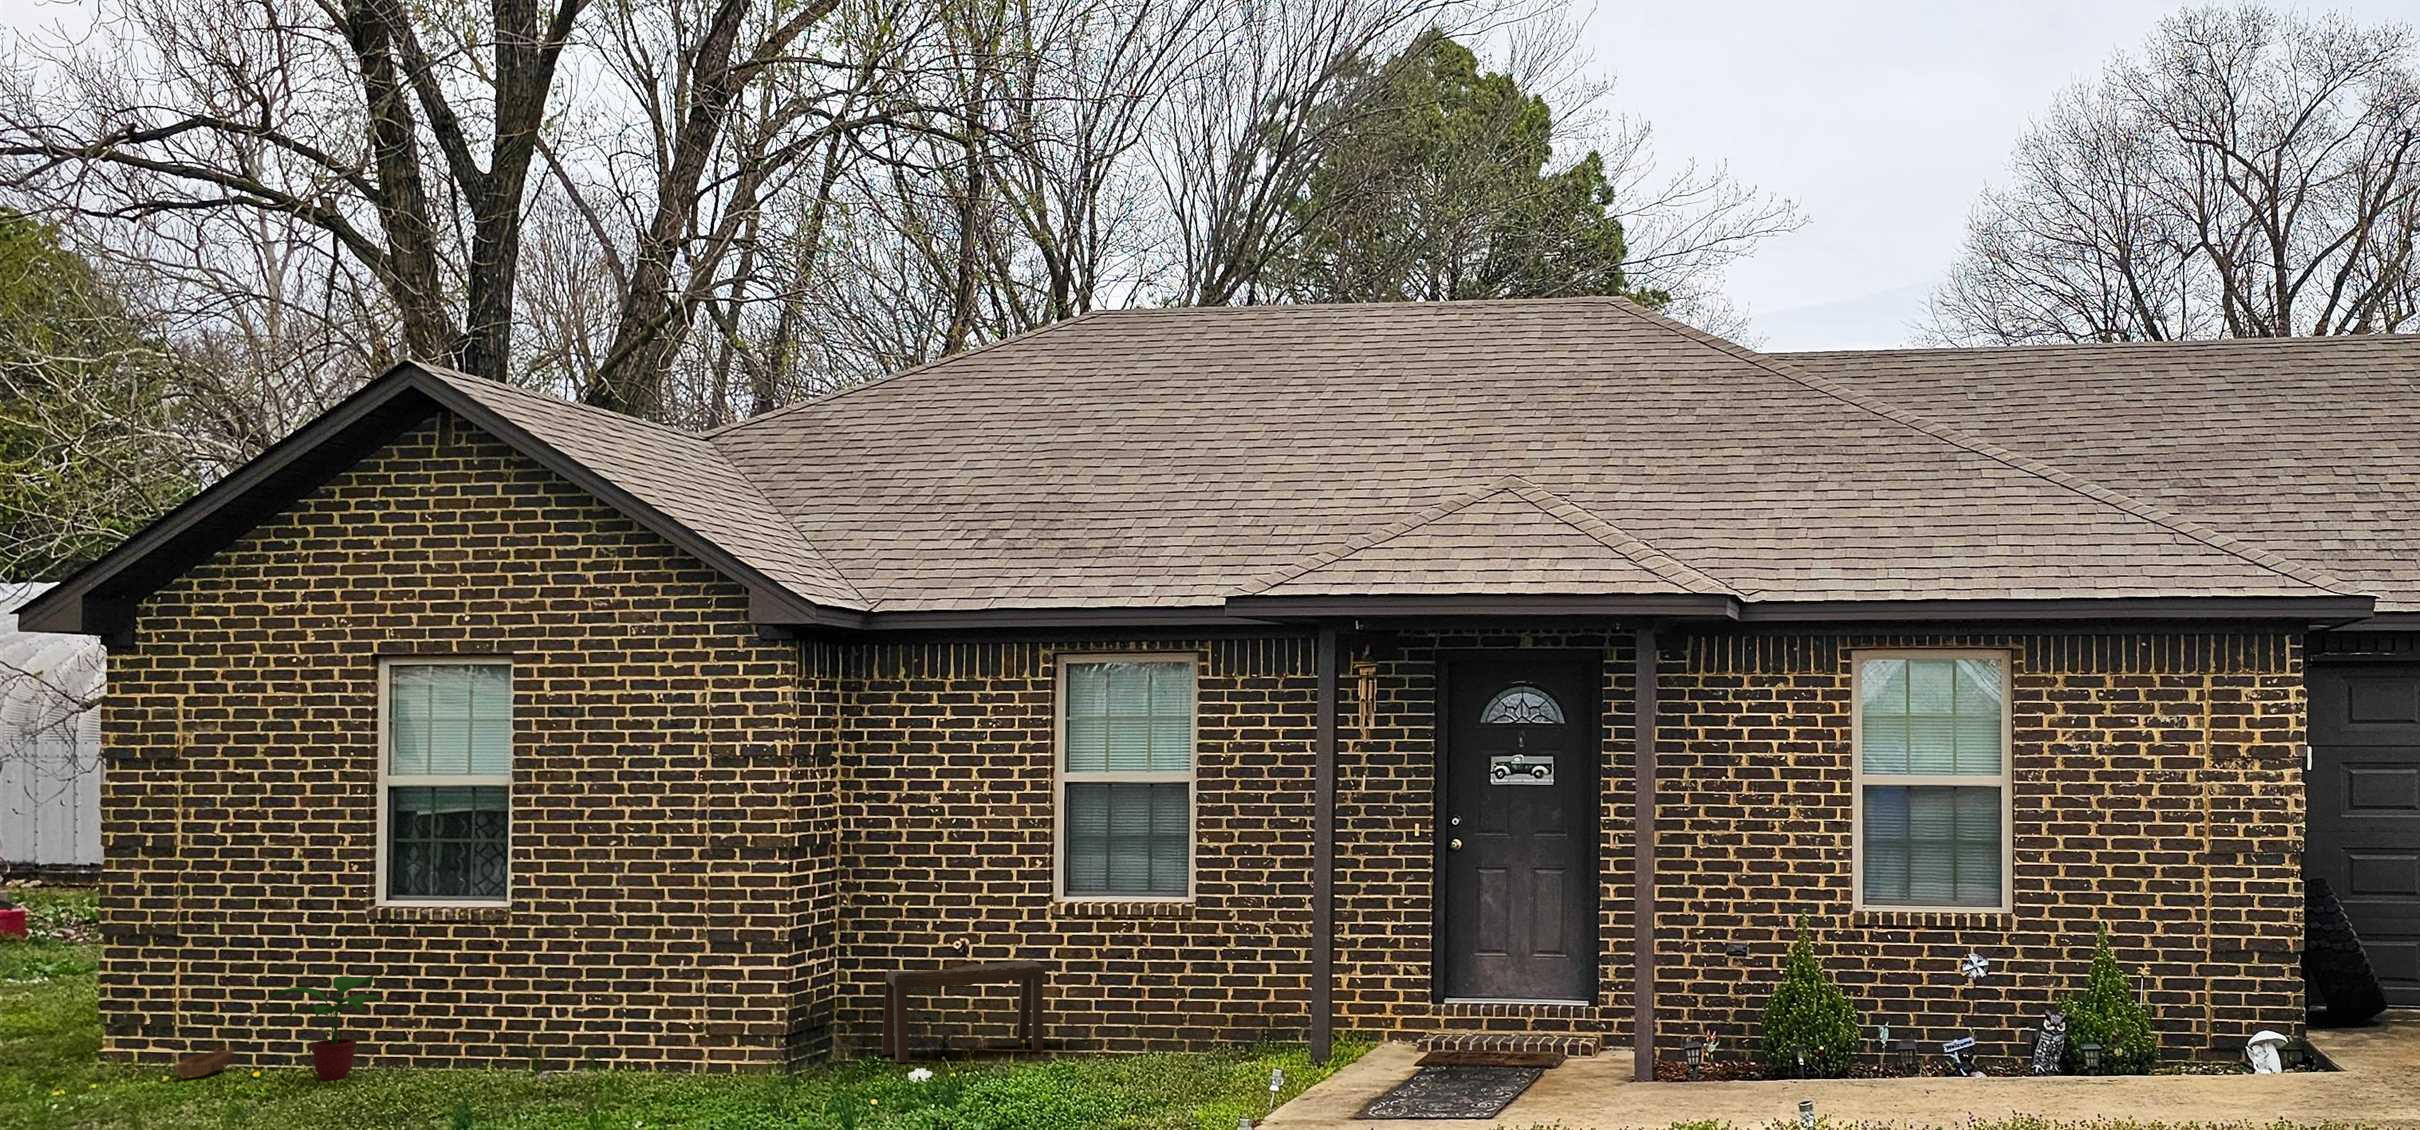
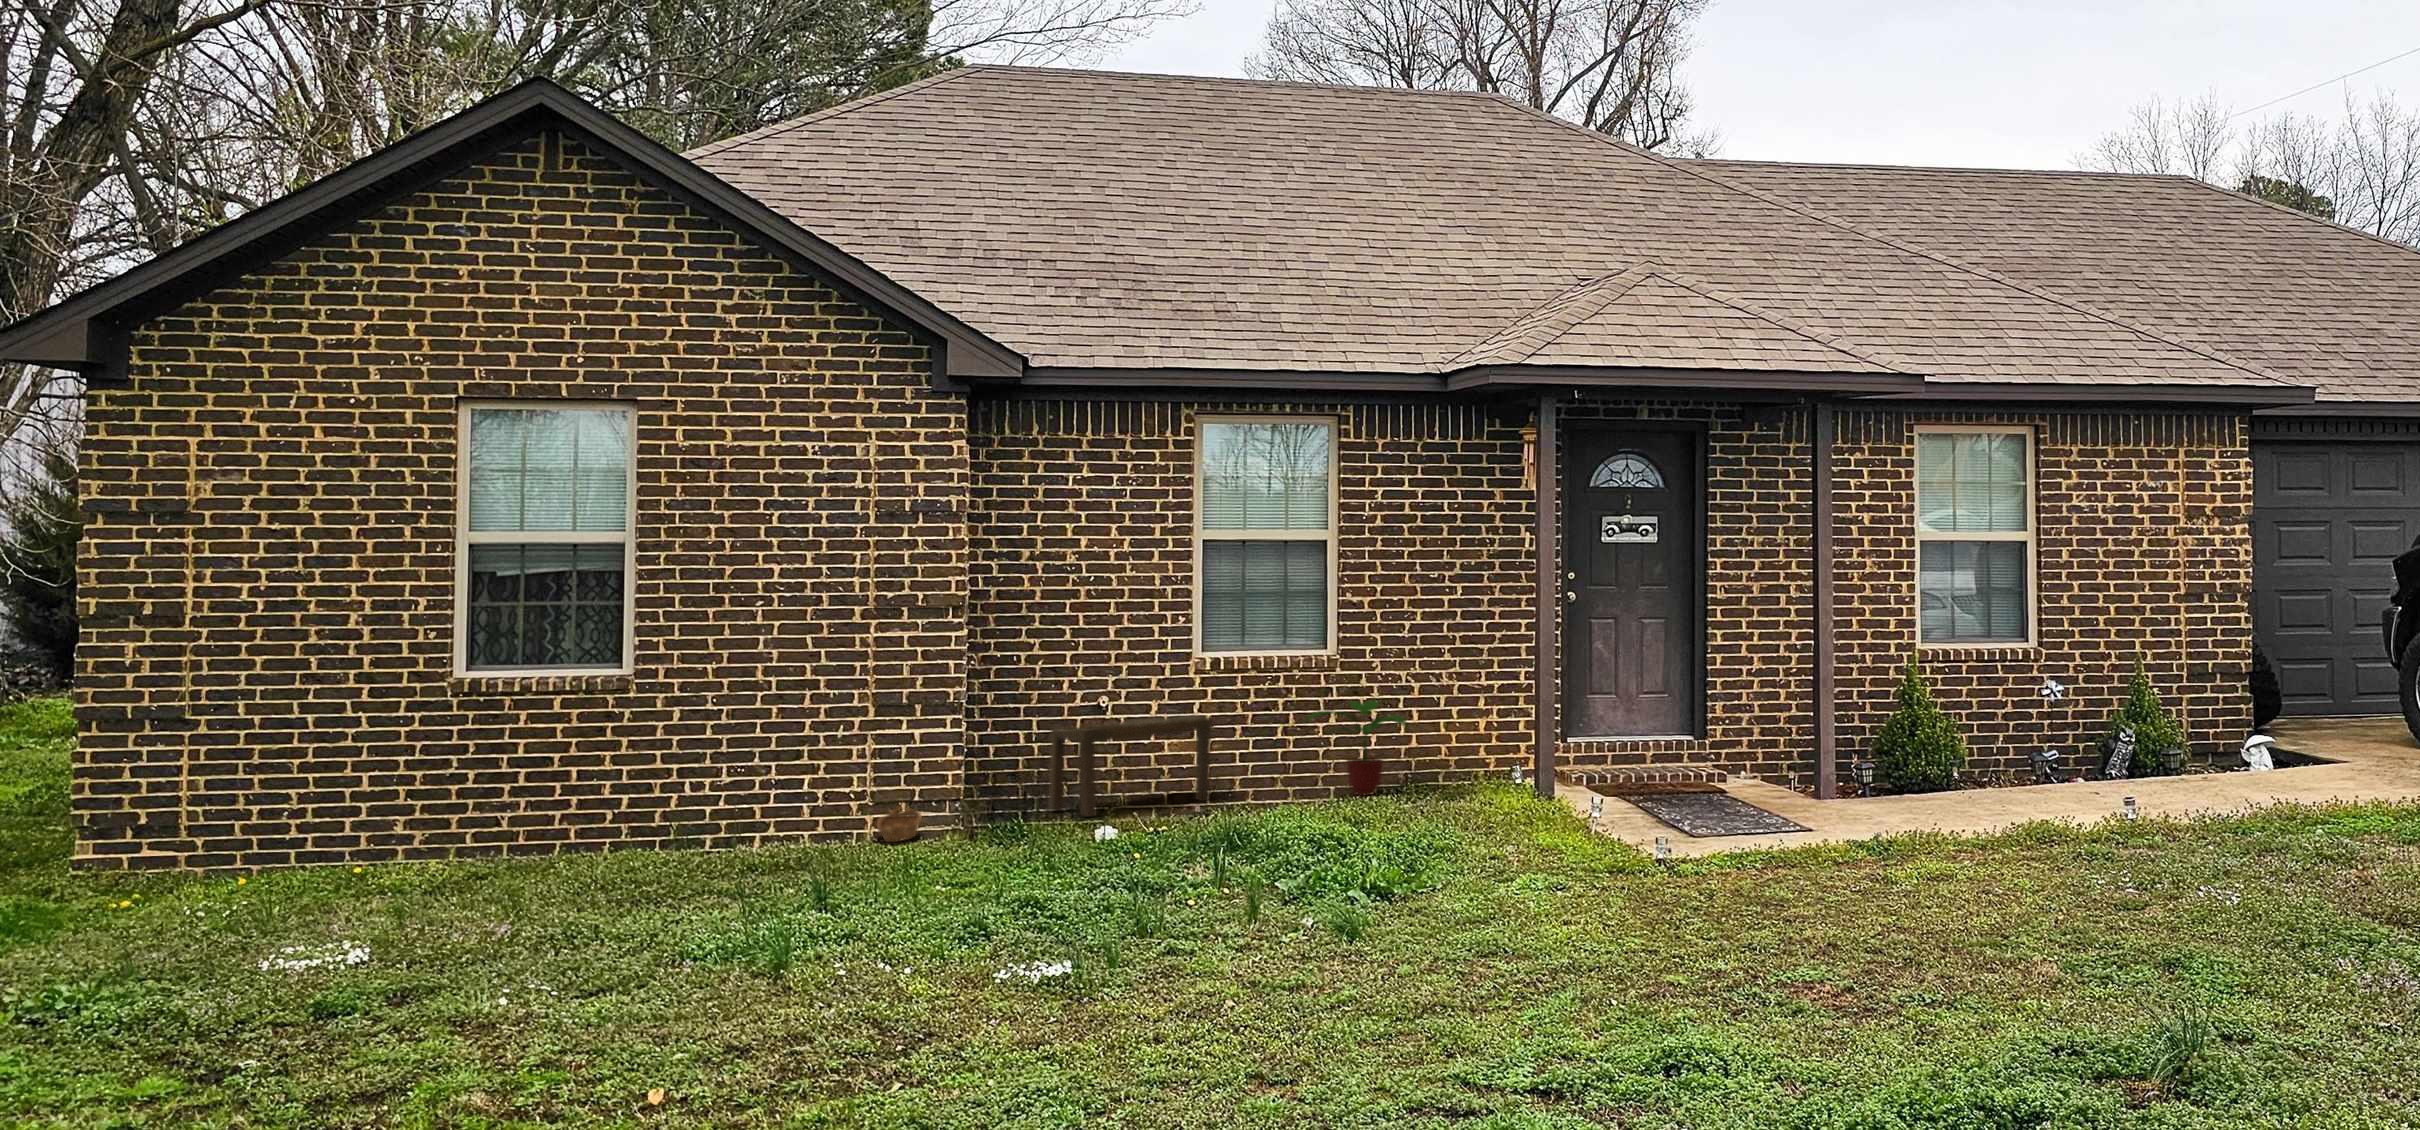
potted plant: present [264,976,388,1080] -> present [1304,701,1407,795]
basket: present [175,1046,234,1079] -> present [877,808,922,842]

